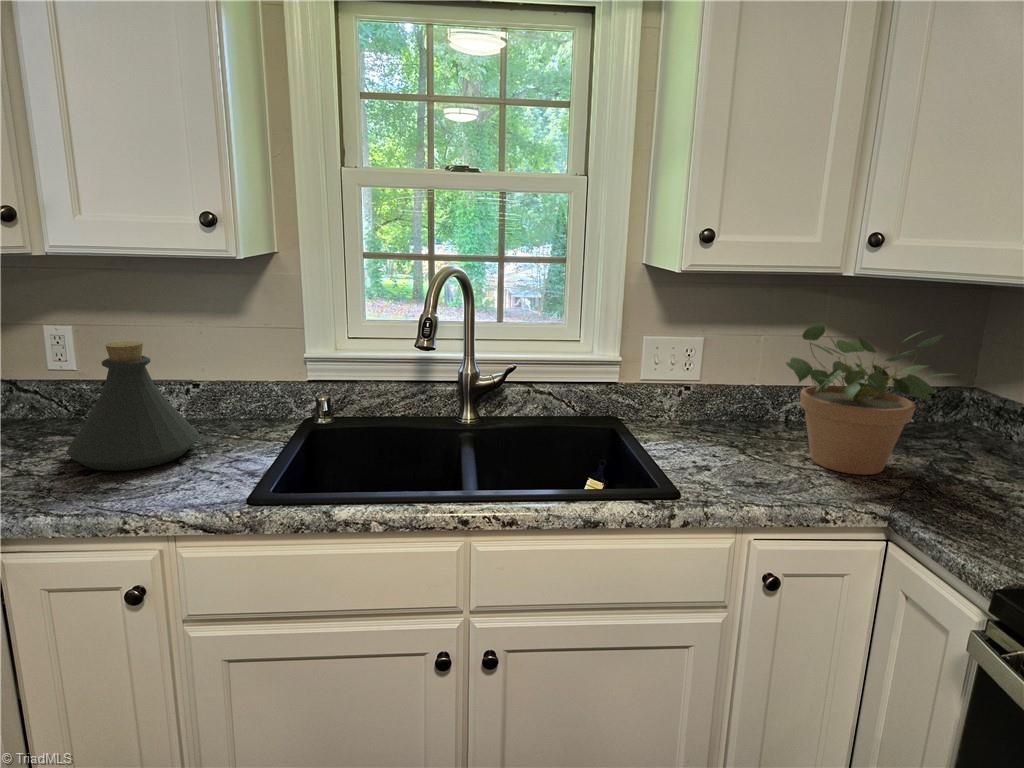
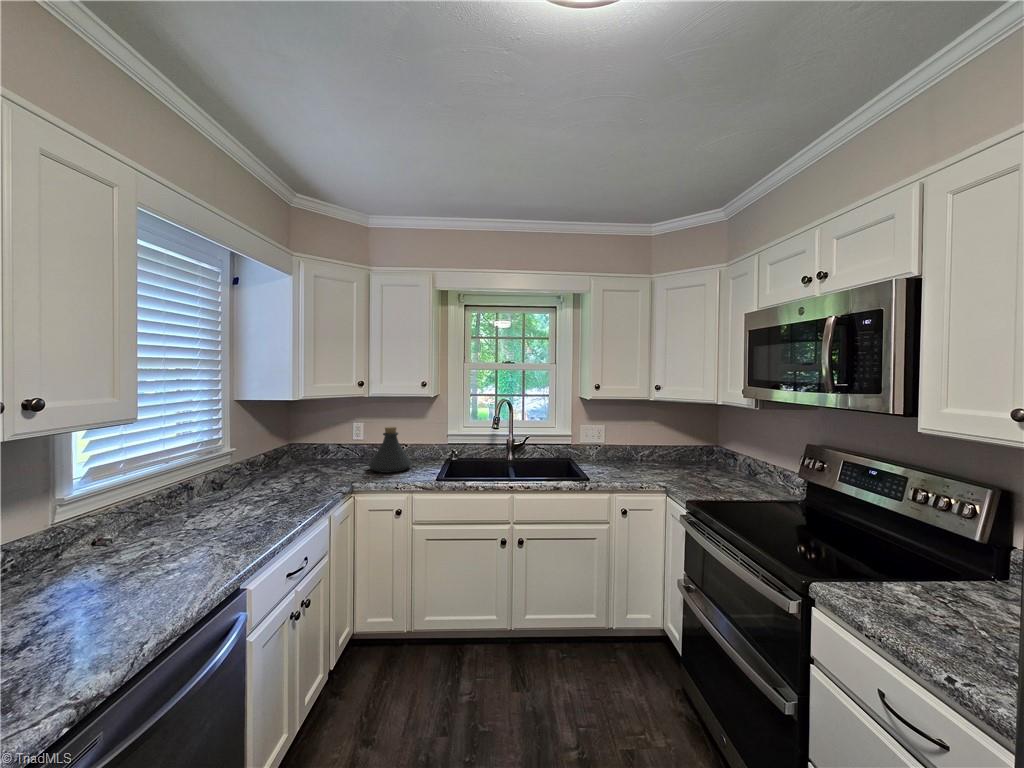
potted plant: present [786,323,954,475] -> none [631,418,694,475]

